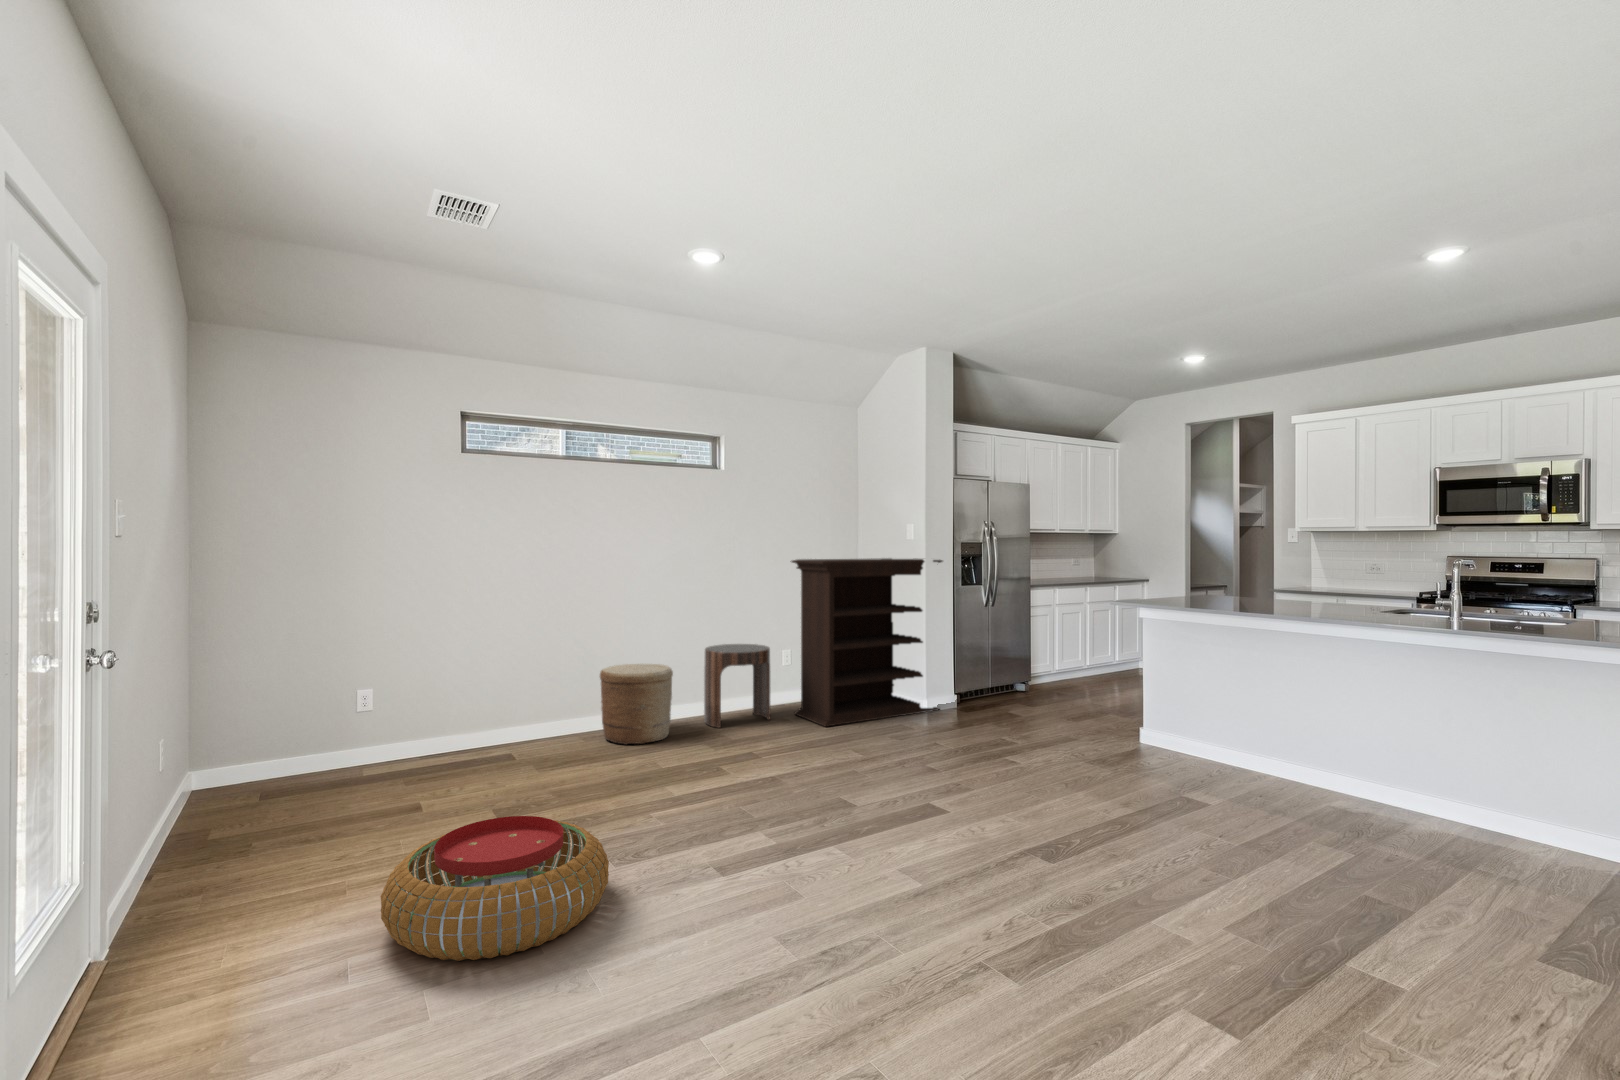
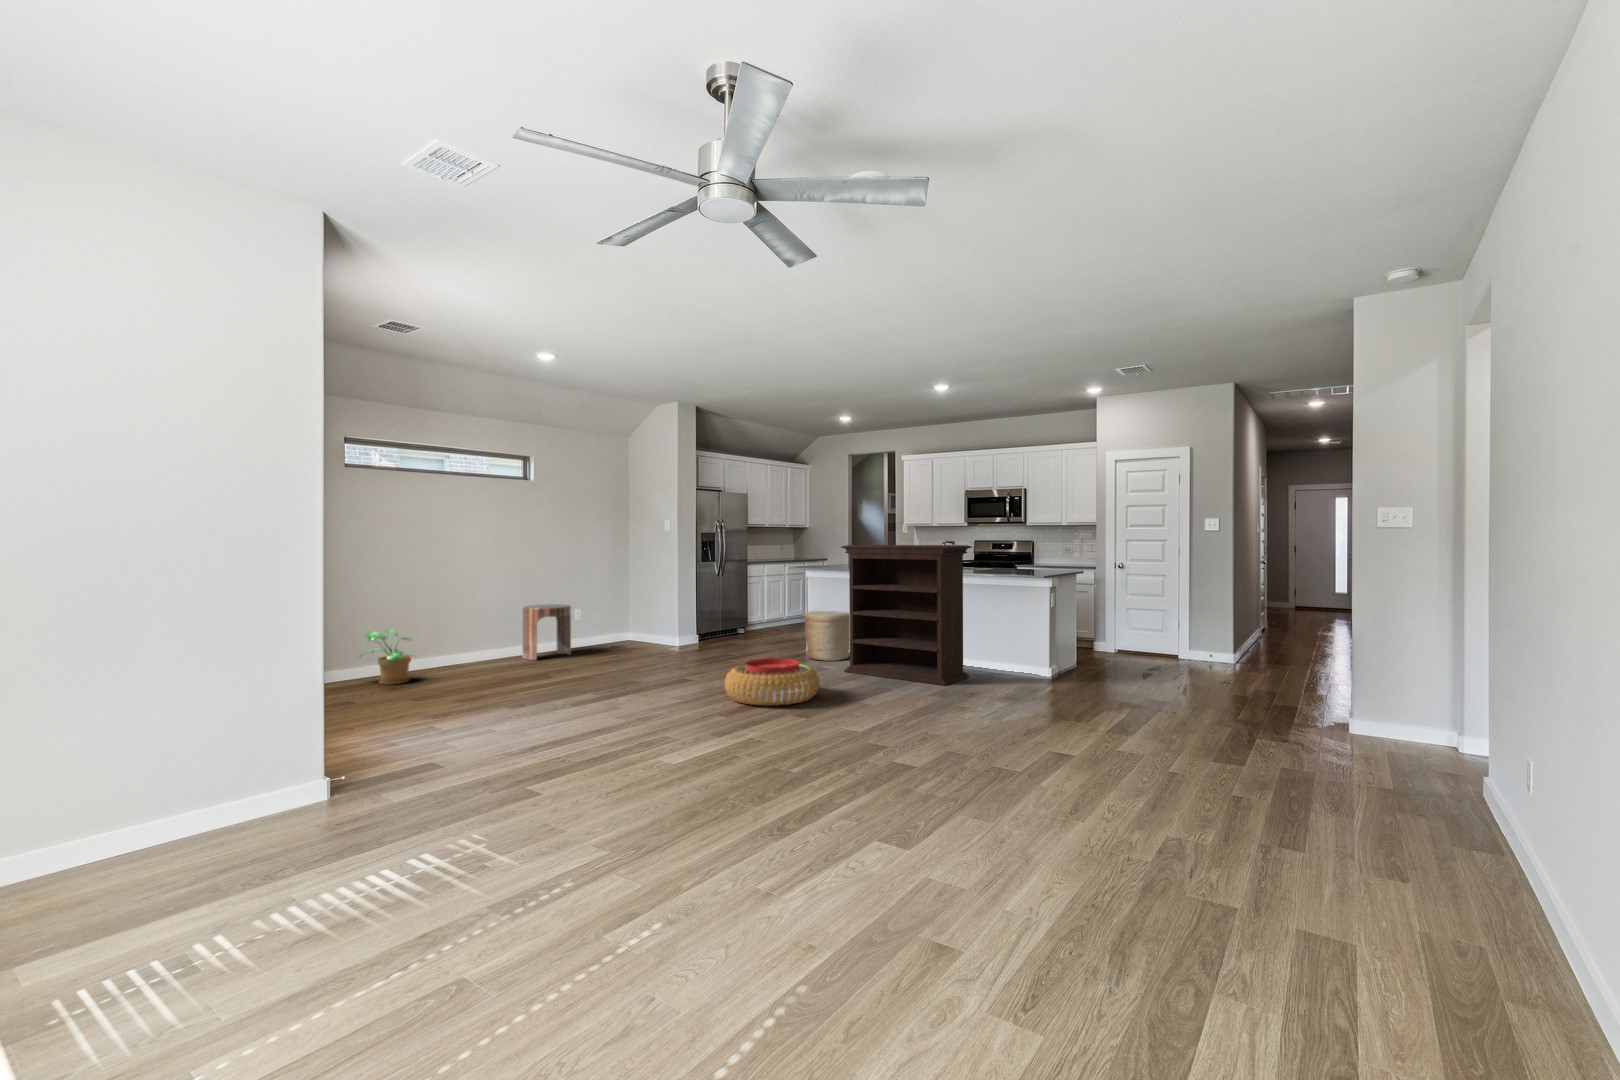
bookshelf: present [792,558,942,726] -> present [841,545,972,685]
woven basket: present [600,664,673,745] -> present [804,611,850,661]
potted plant: none [465,678,547,763] -> present [359,629,411,684]
pouf: present [381,816,609,961] -> present [725,658,820,706]

